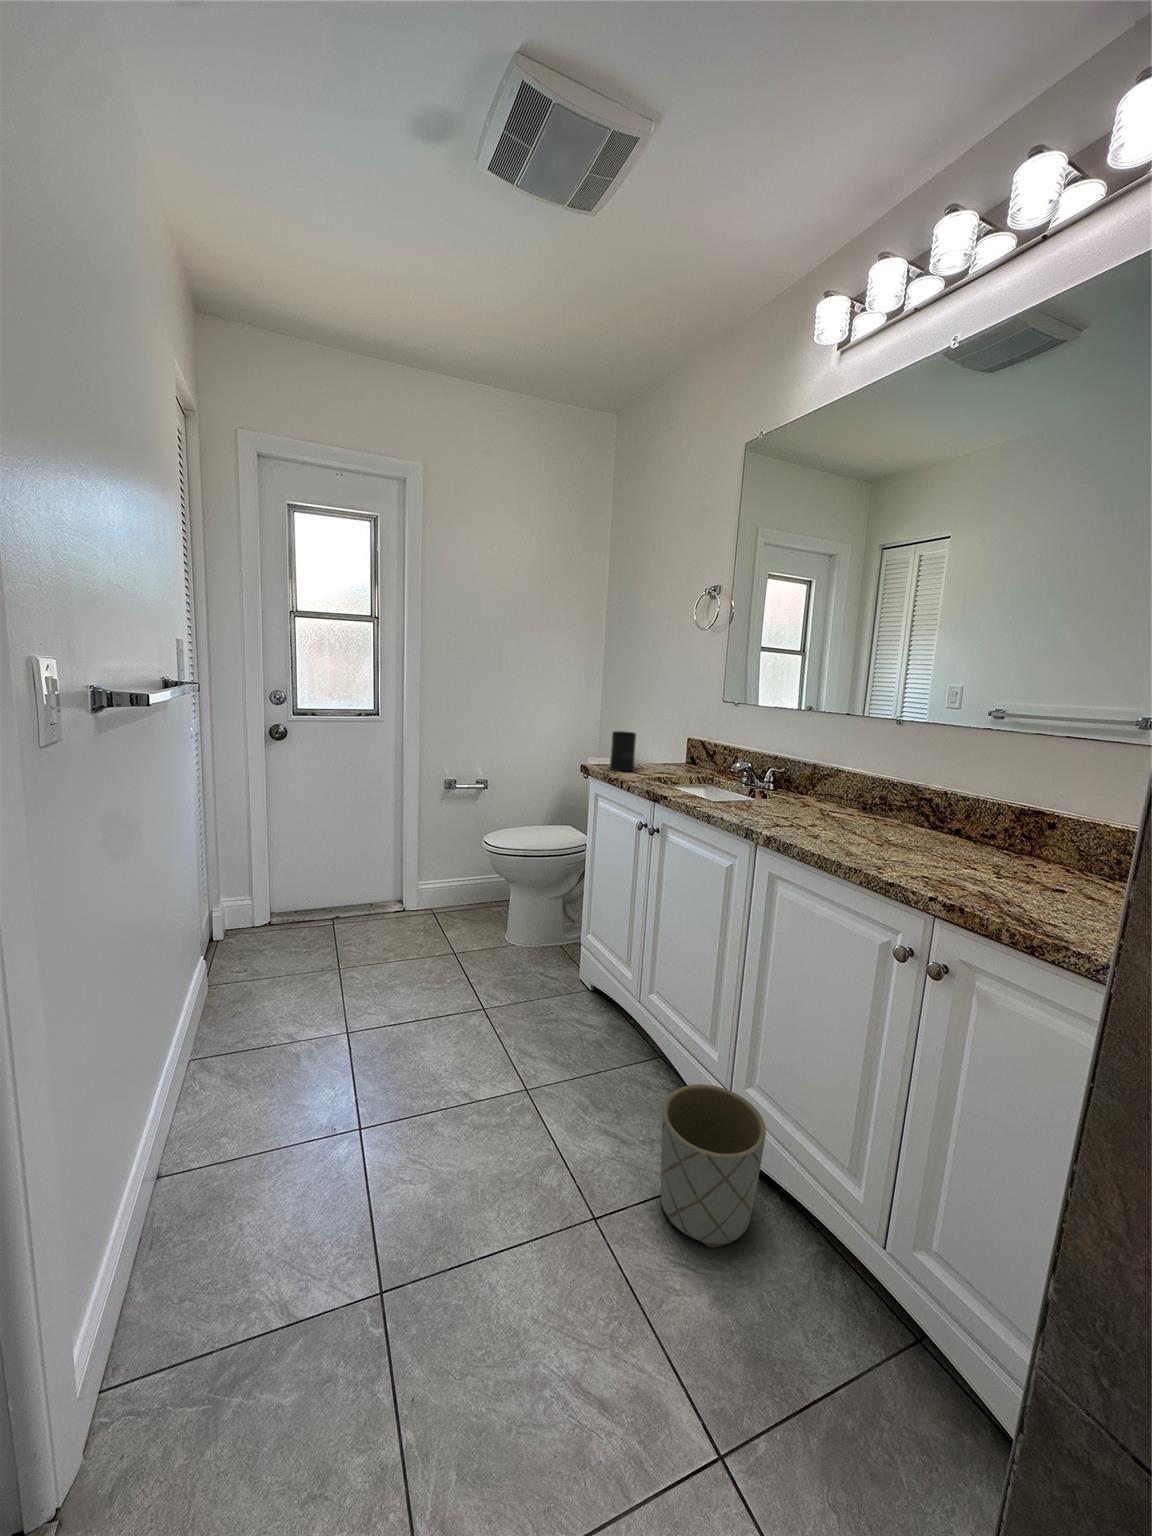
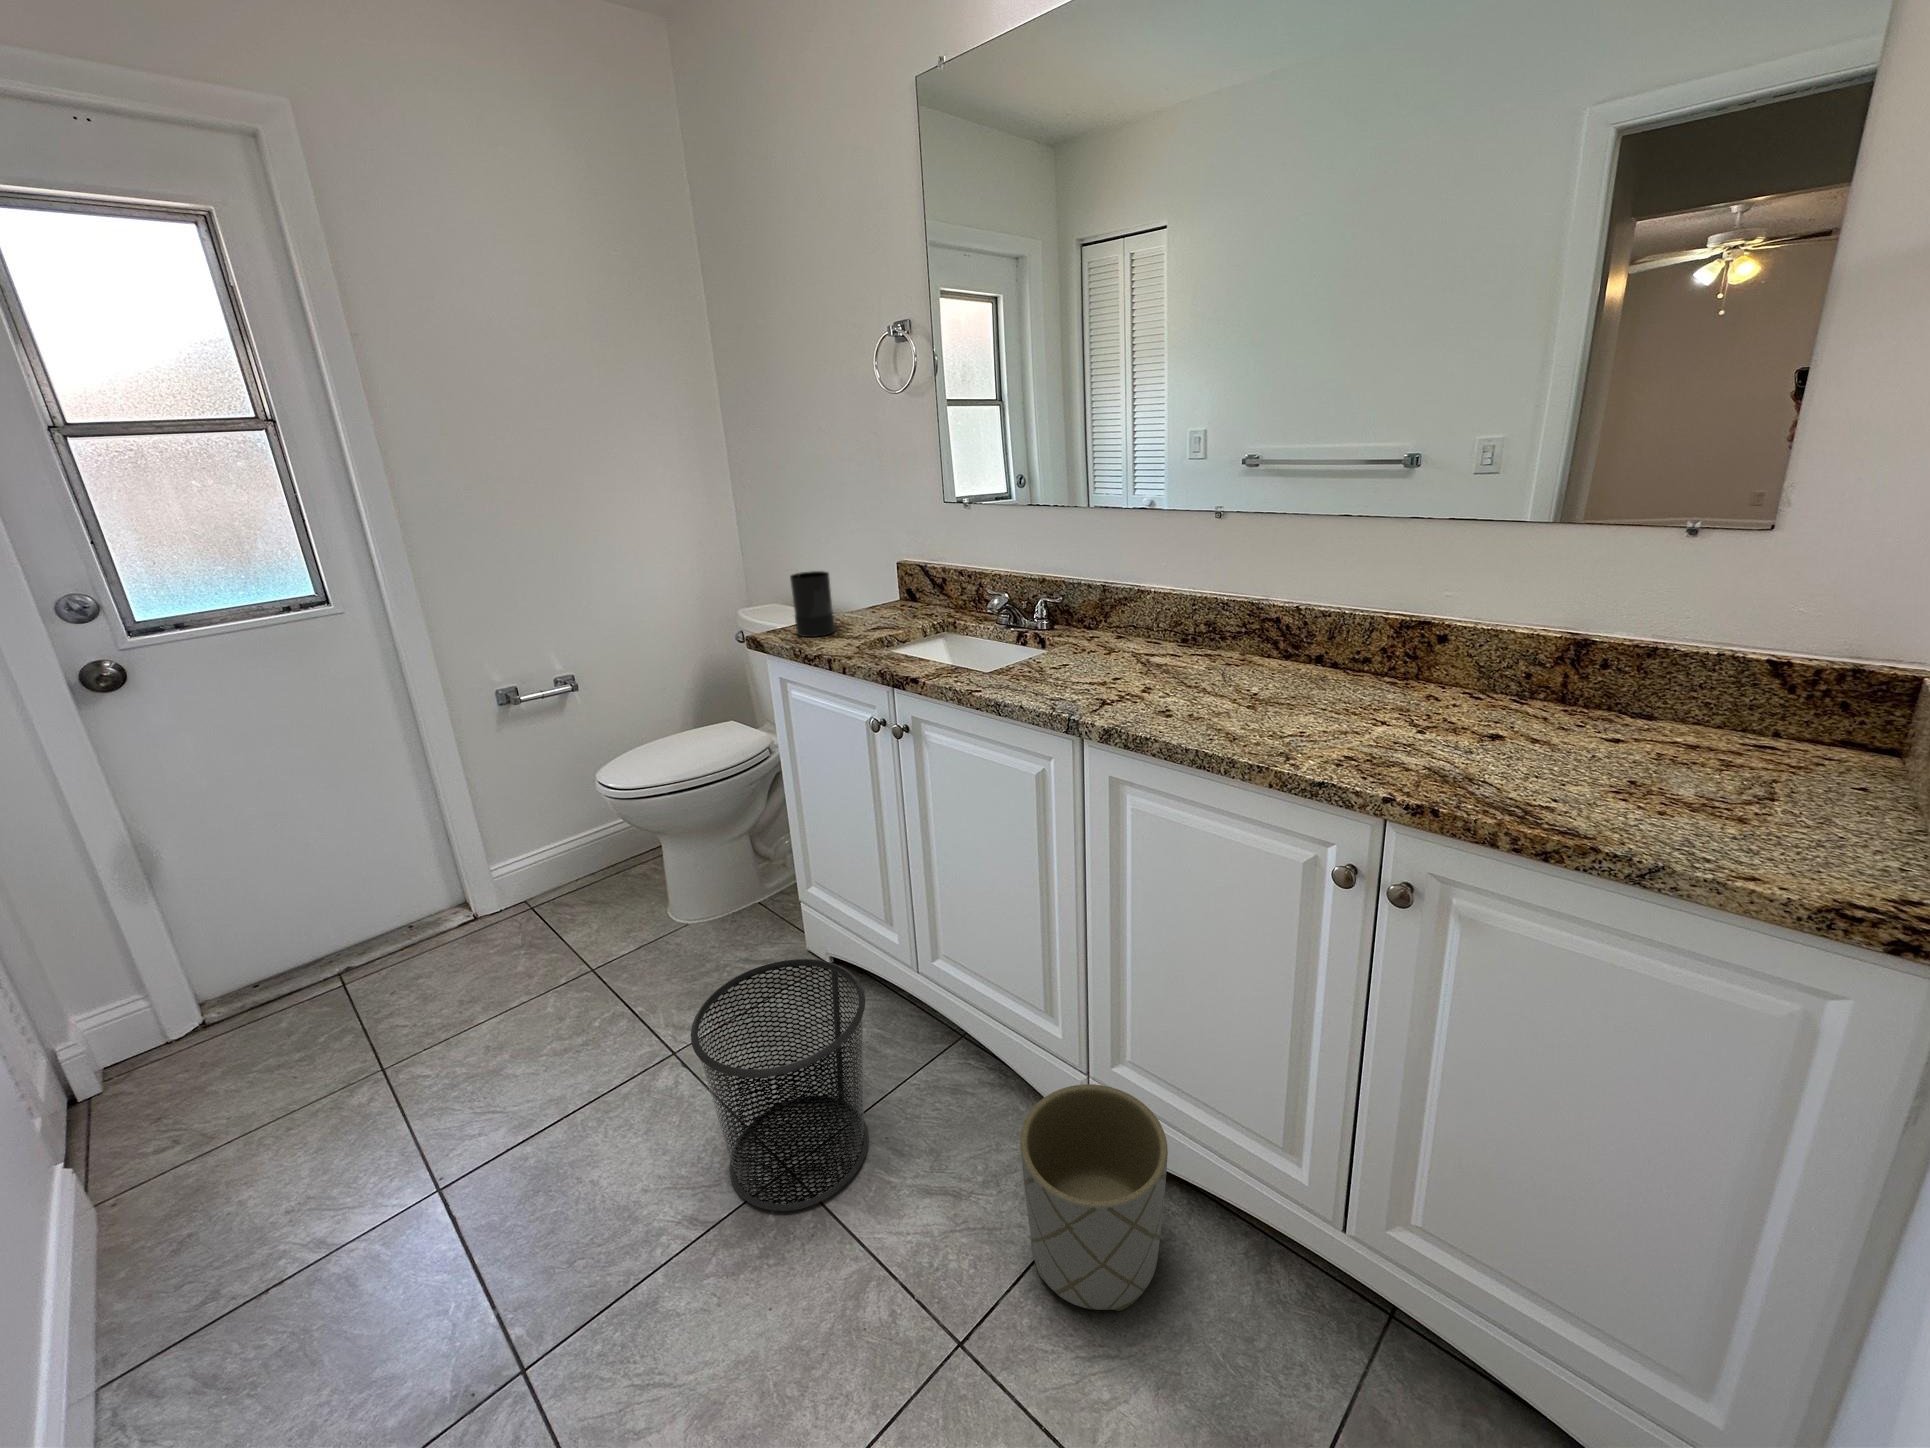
waste bin: none [489,958,595,1113] -> present [691,959,868,1211]

